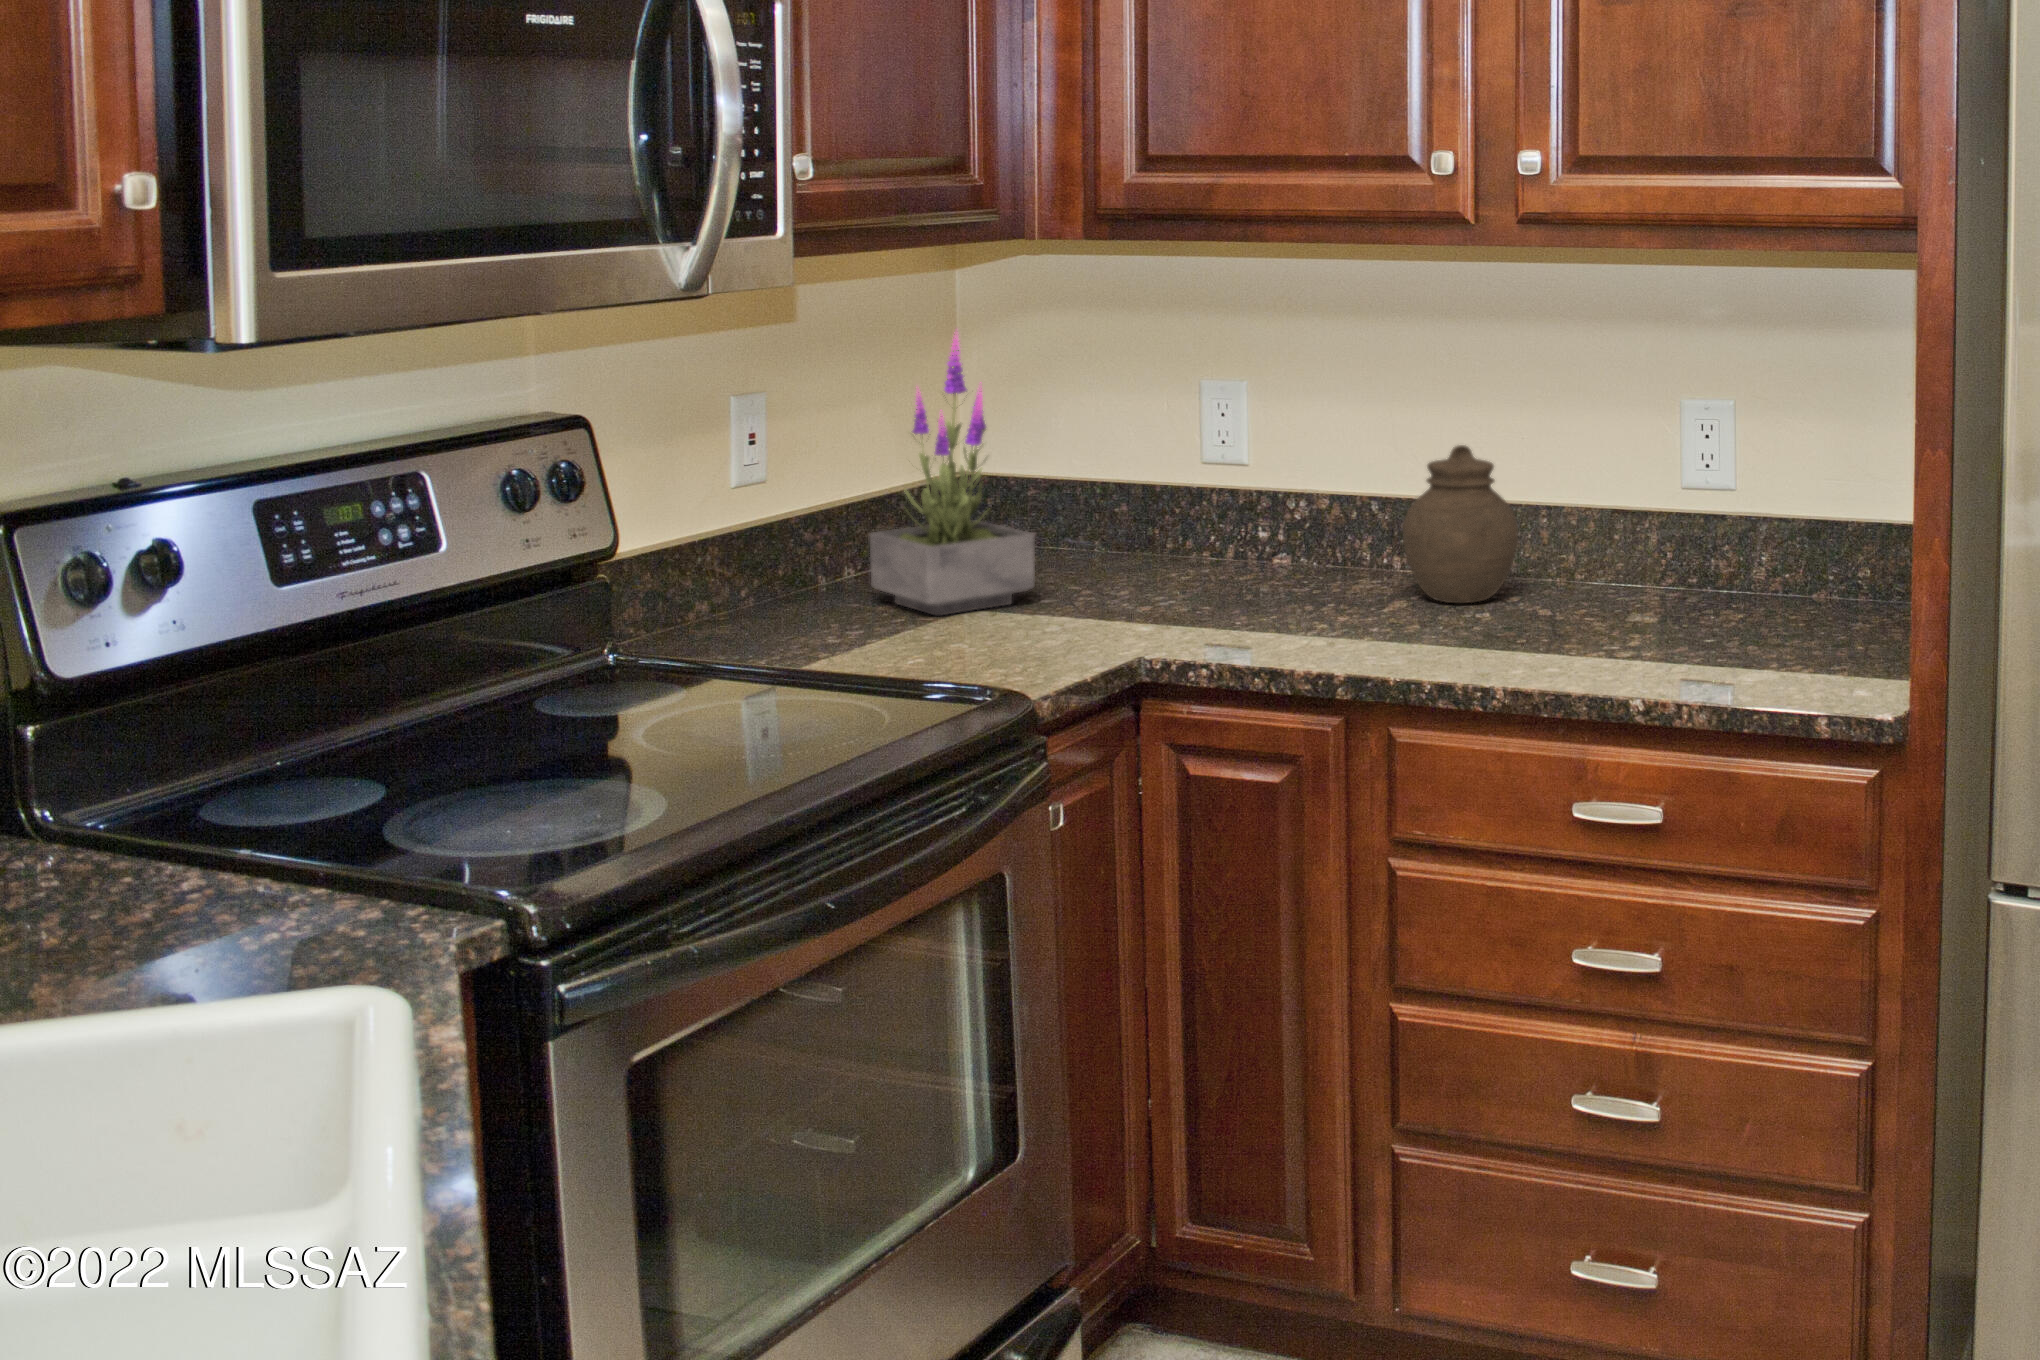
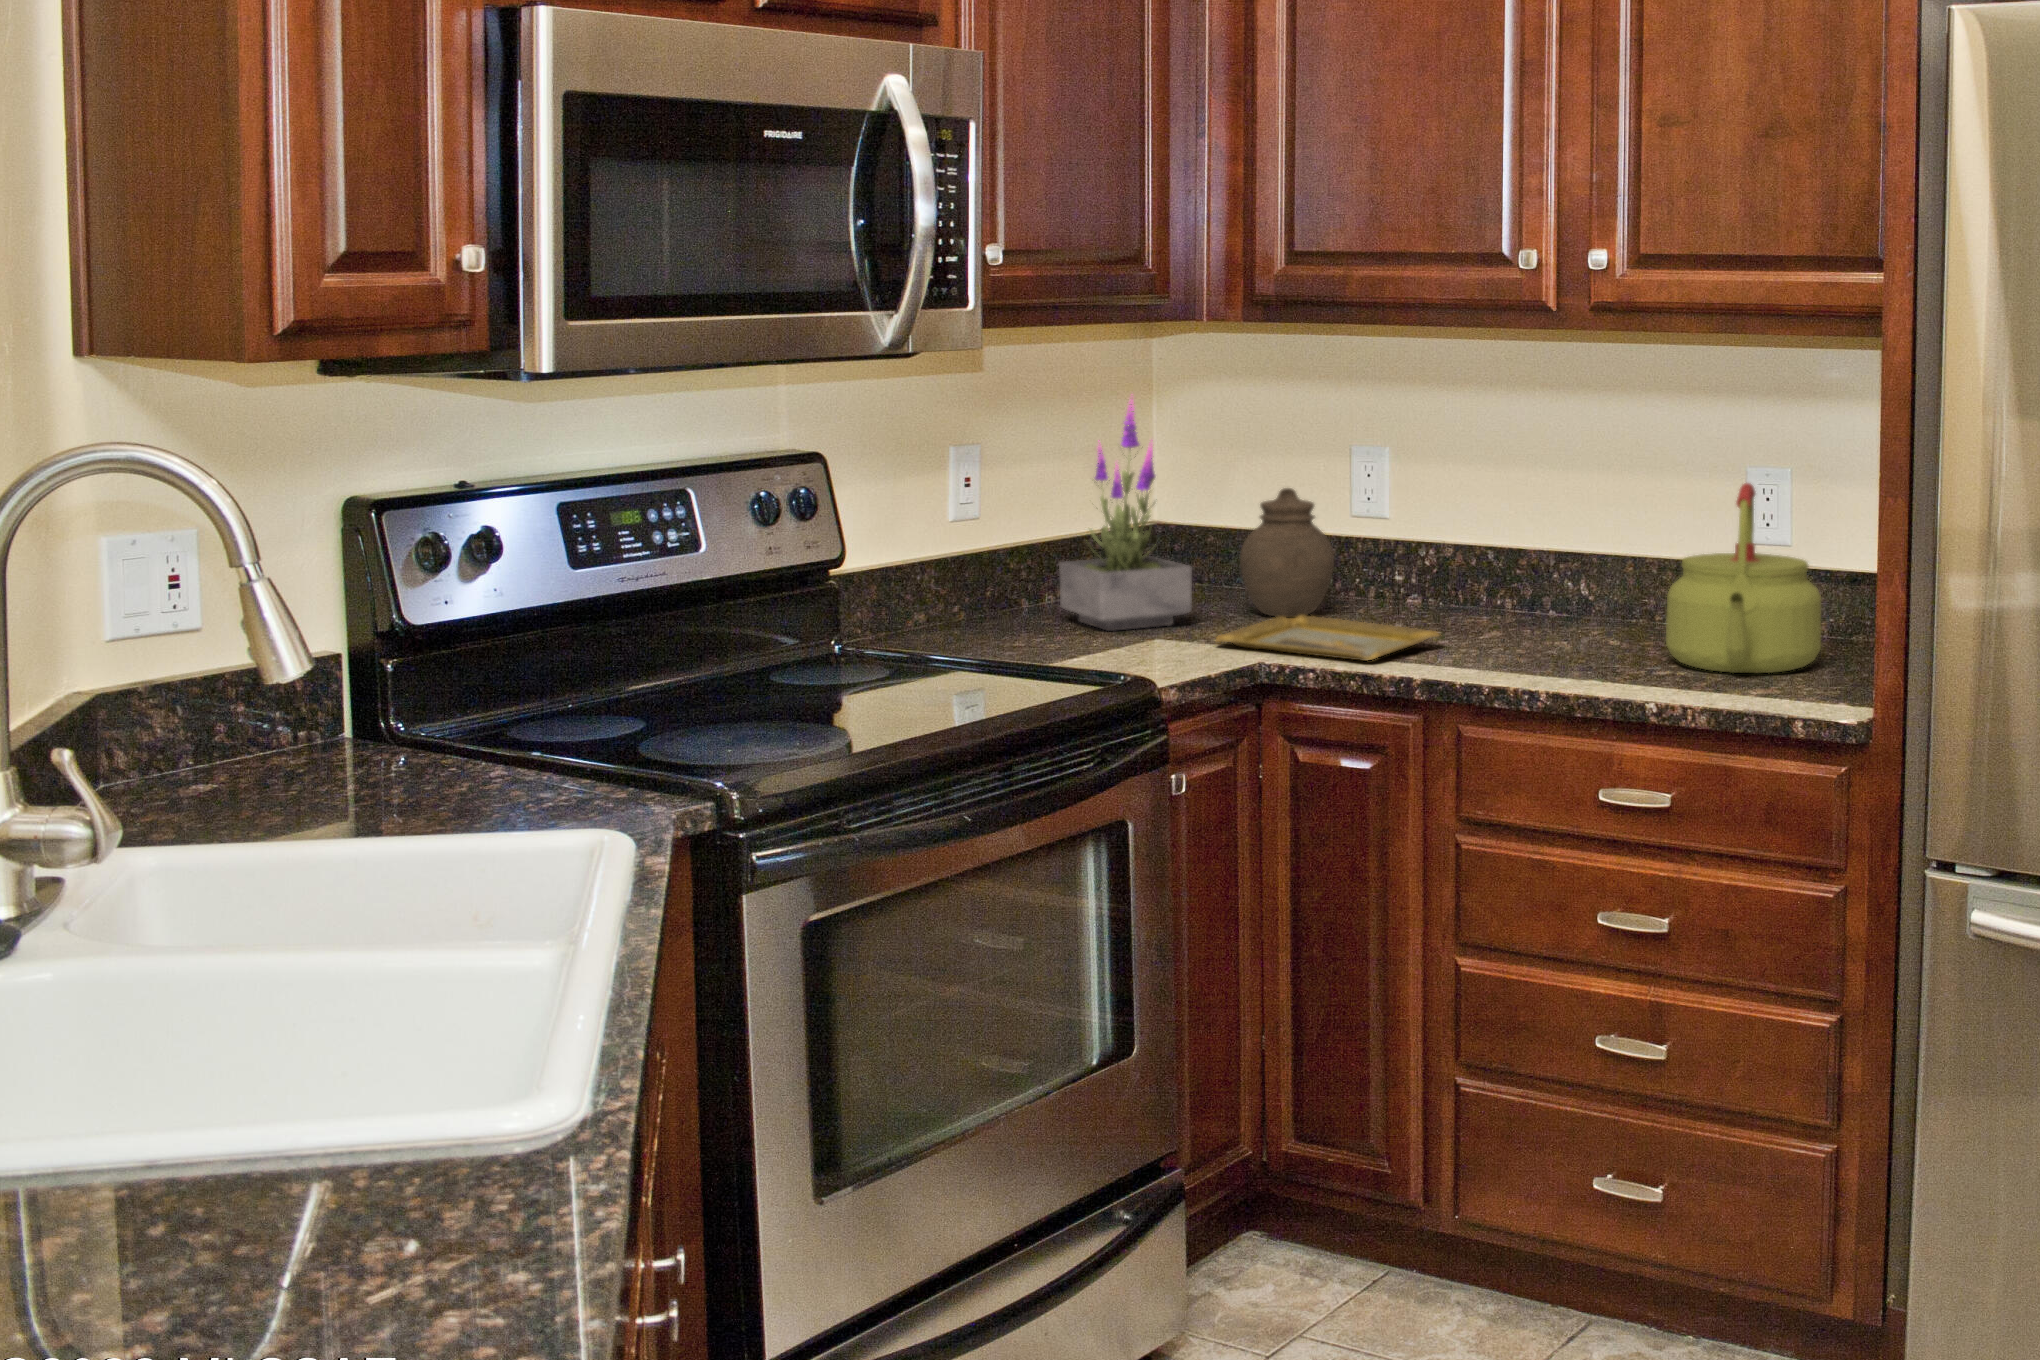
kettle: none [1616,423,1795,646] -> present [1666,483,1821,673]
jar: present [1403,445,1518,603] -> present [1240,488,1334,617]
tray: none [1077,588,1347,647] -> present [1216,615,1439,661]

